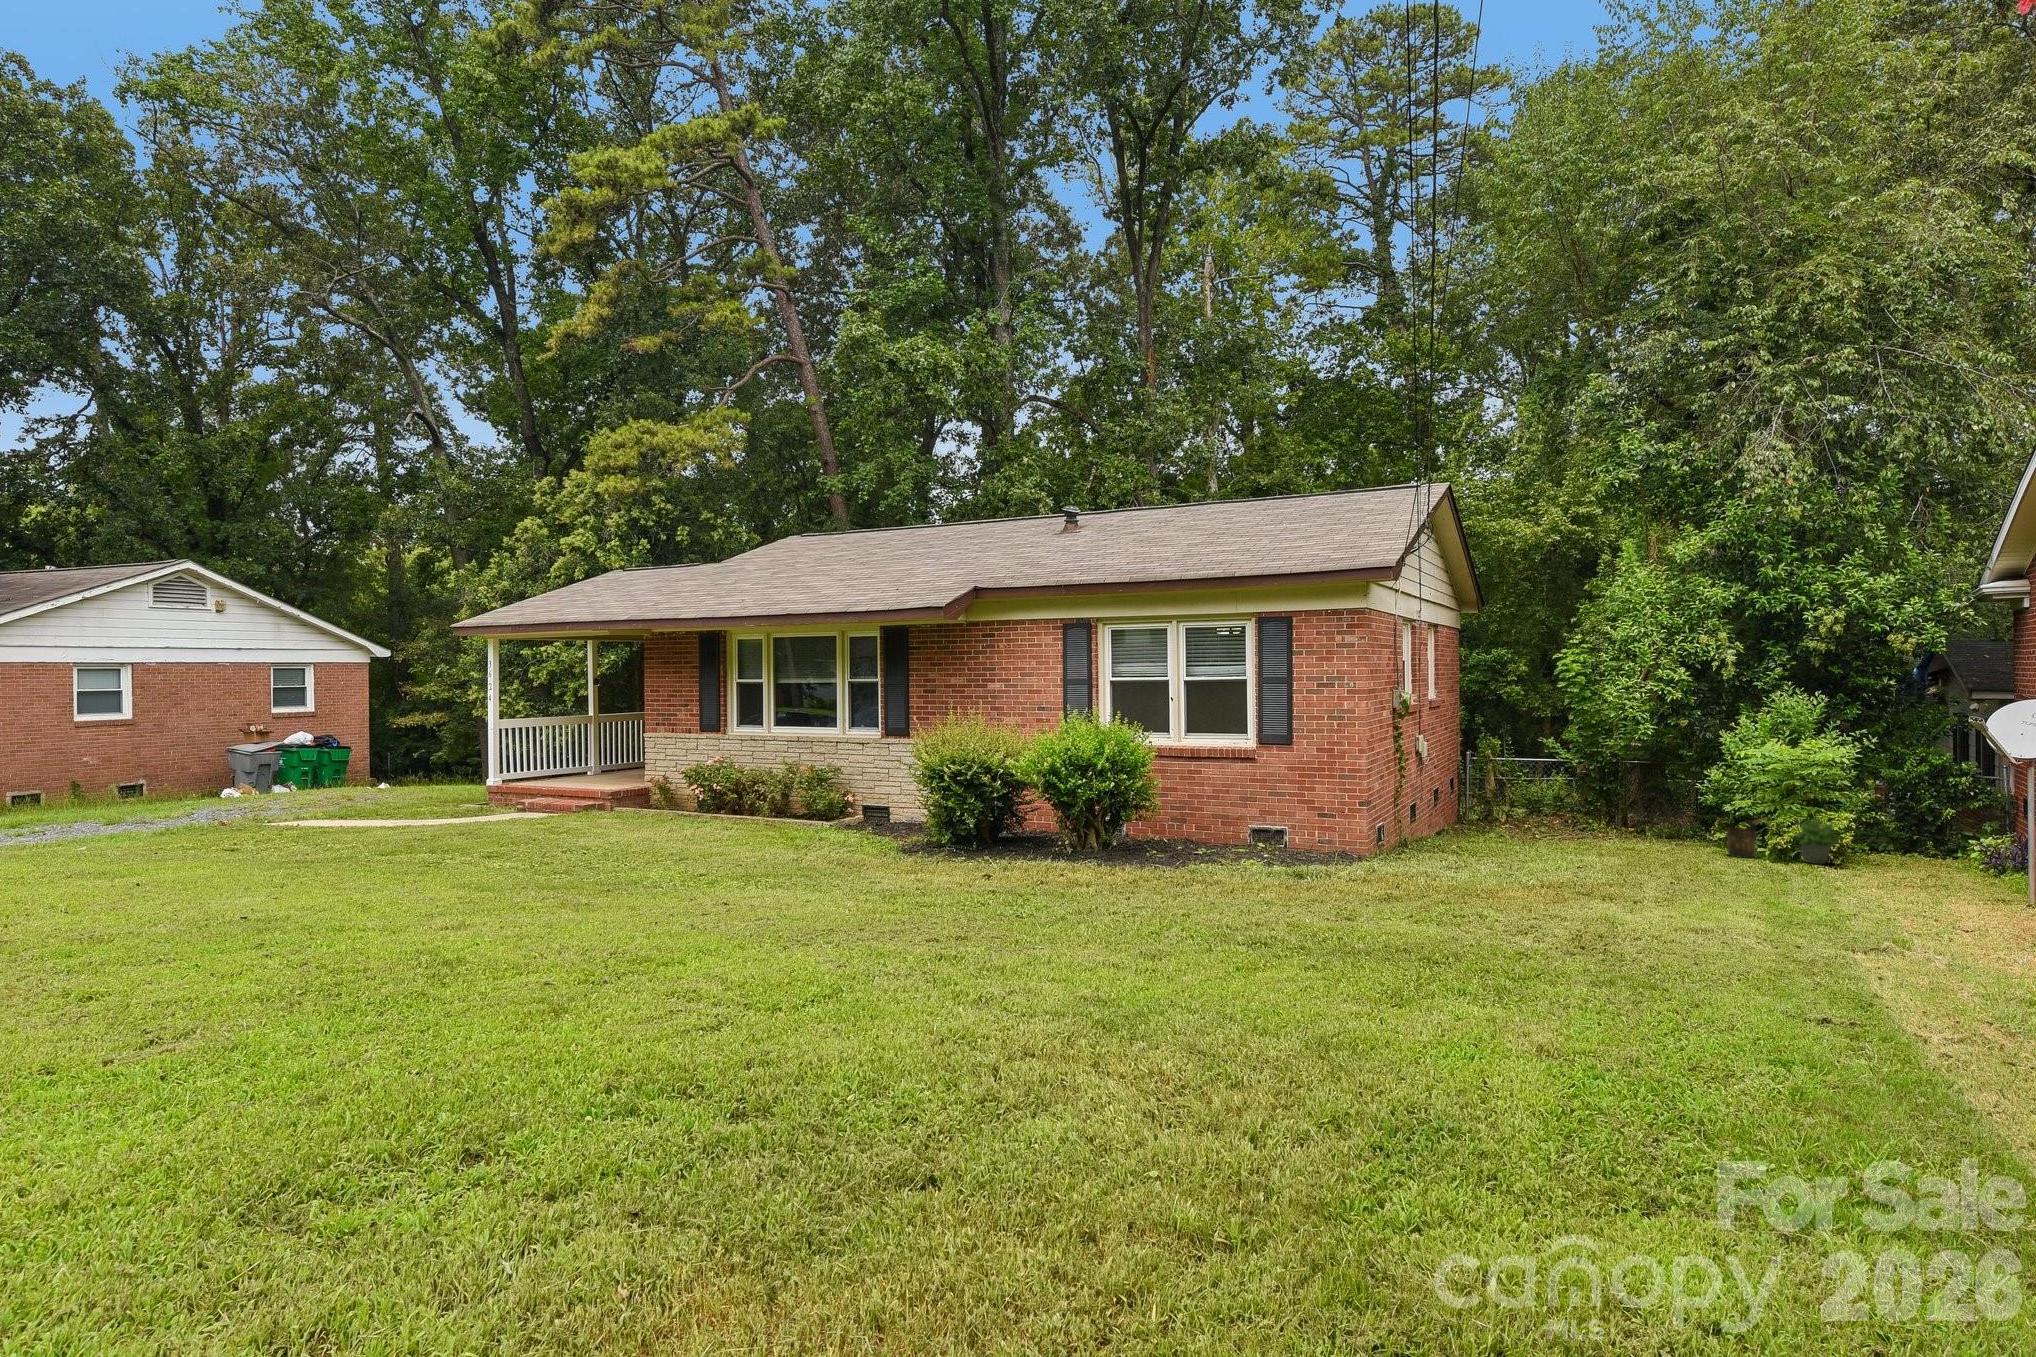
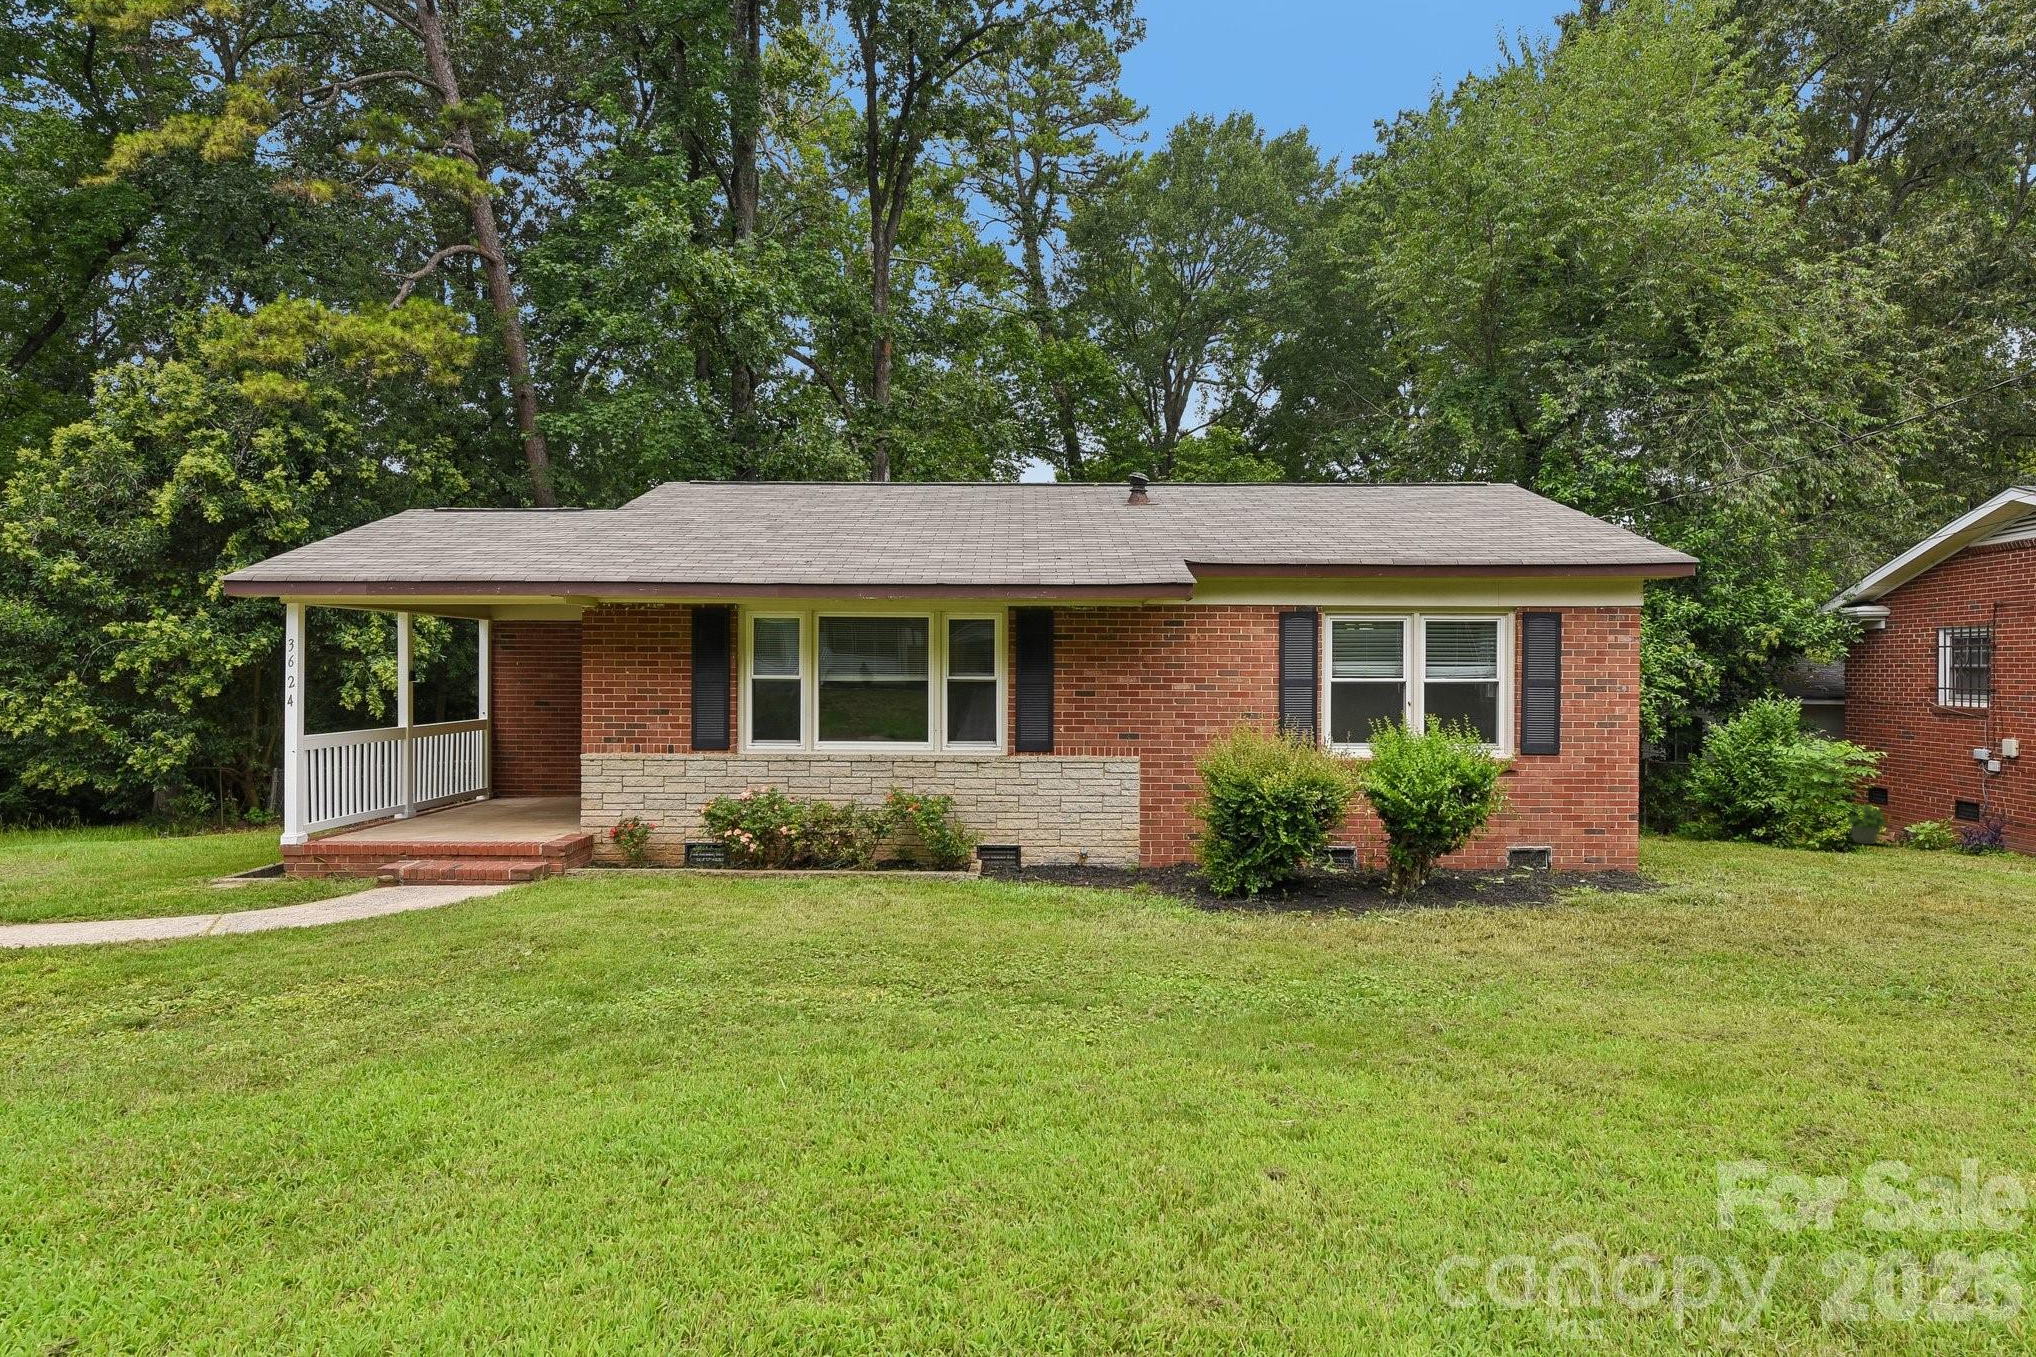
bucket: present [1726,818,1766,858] -> none [1788,804,1820,842]

